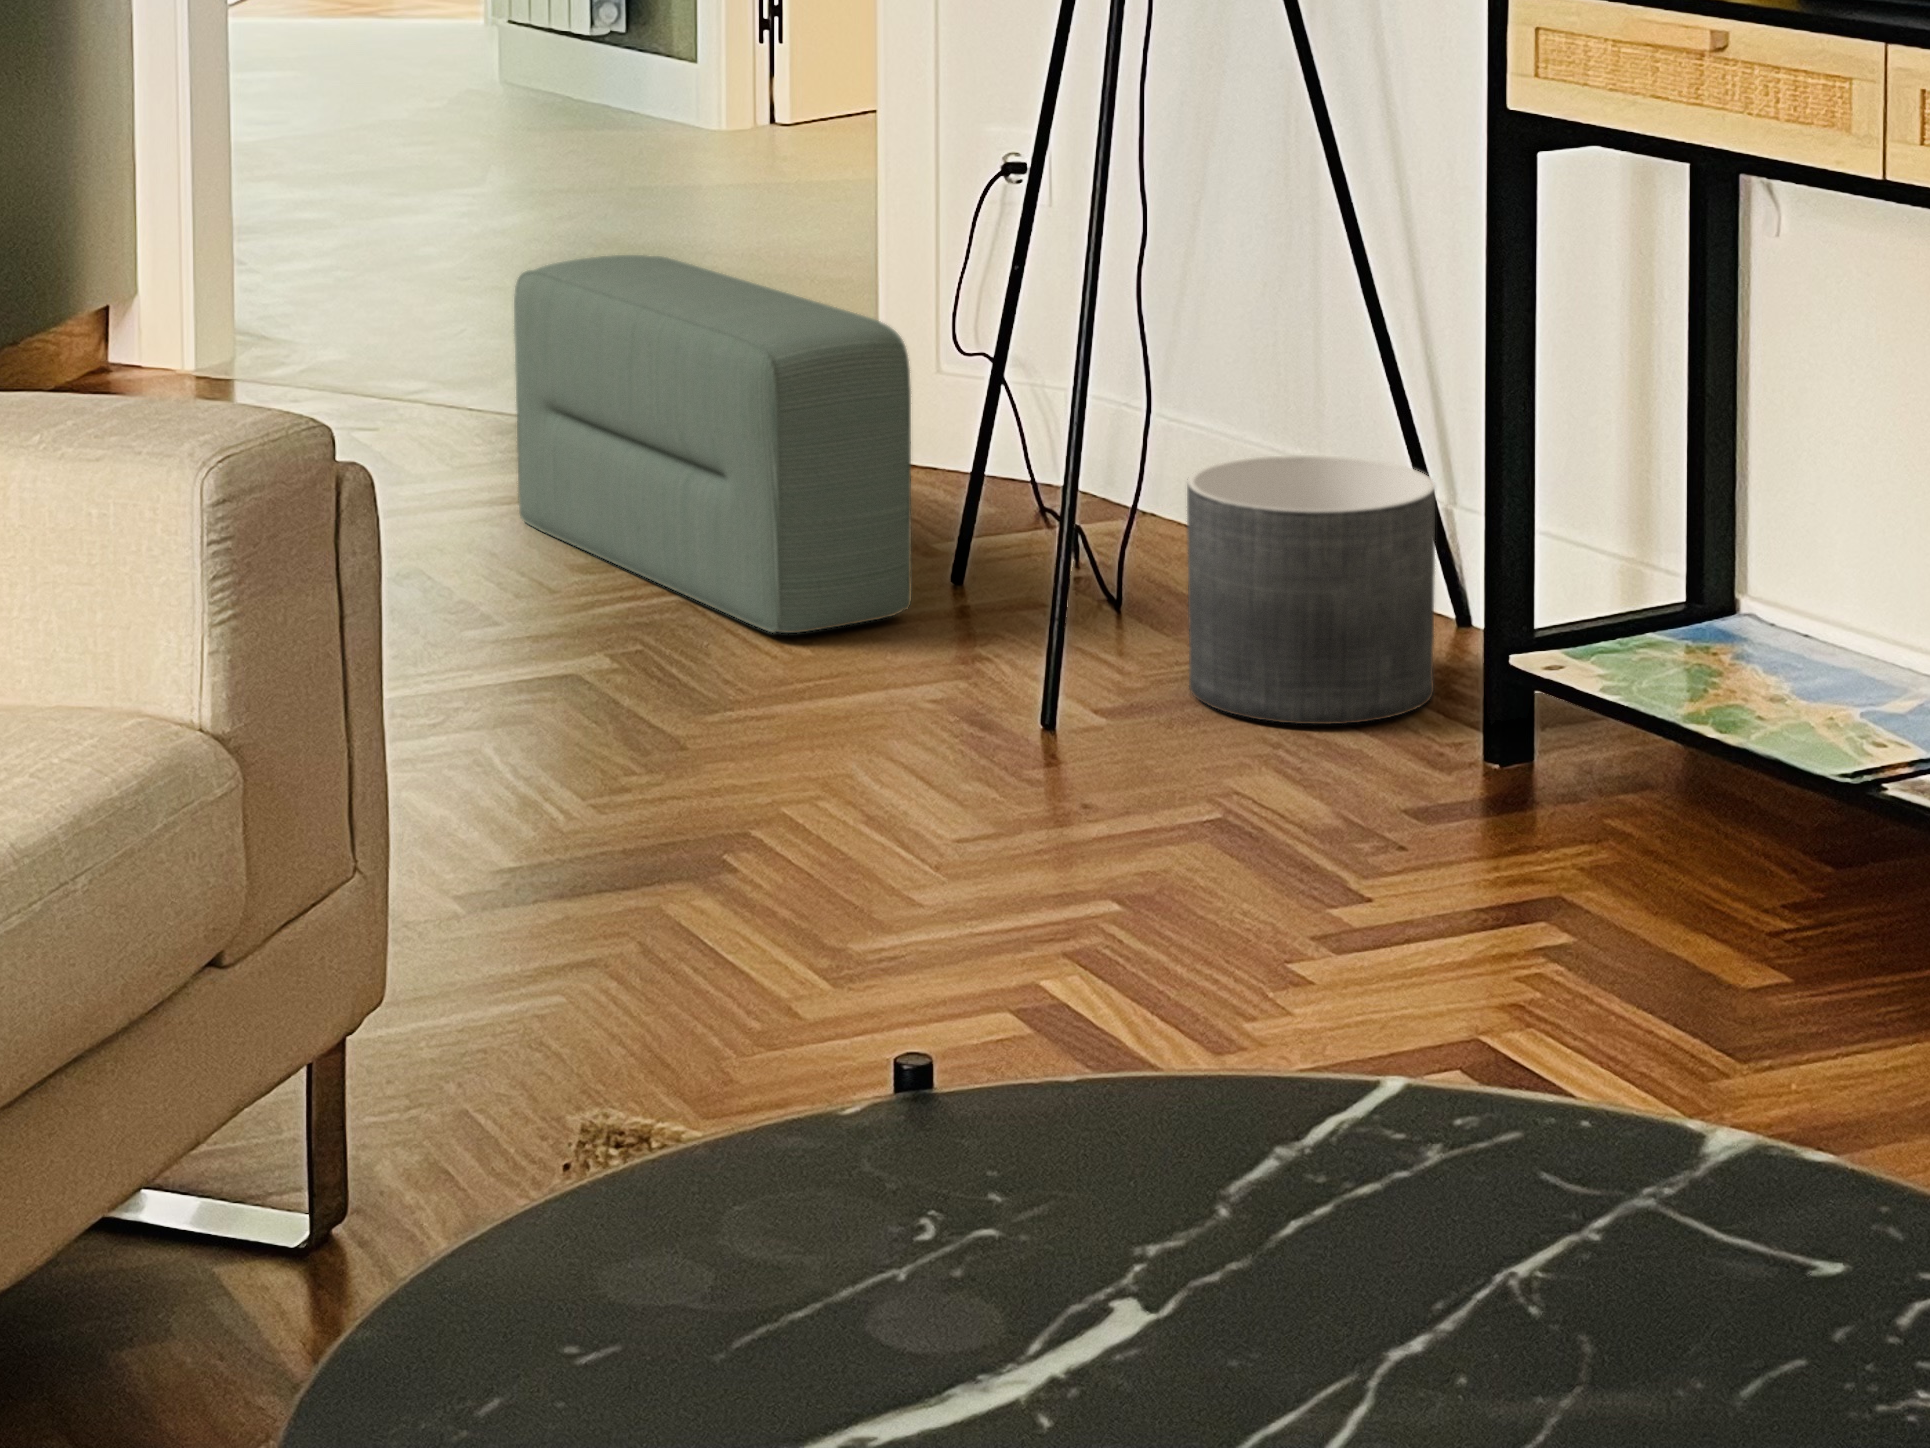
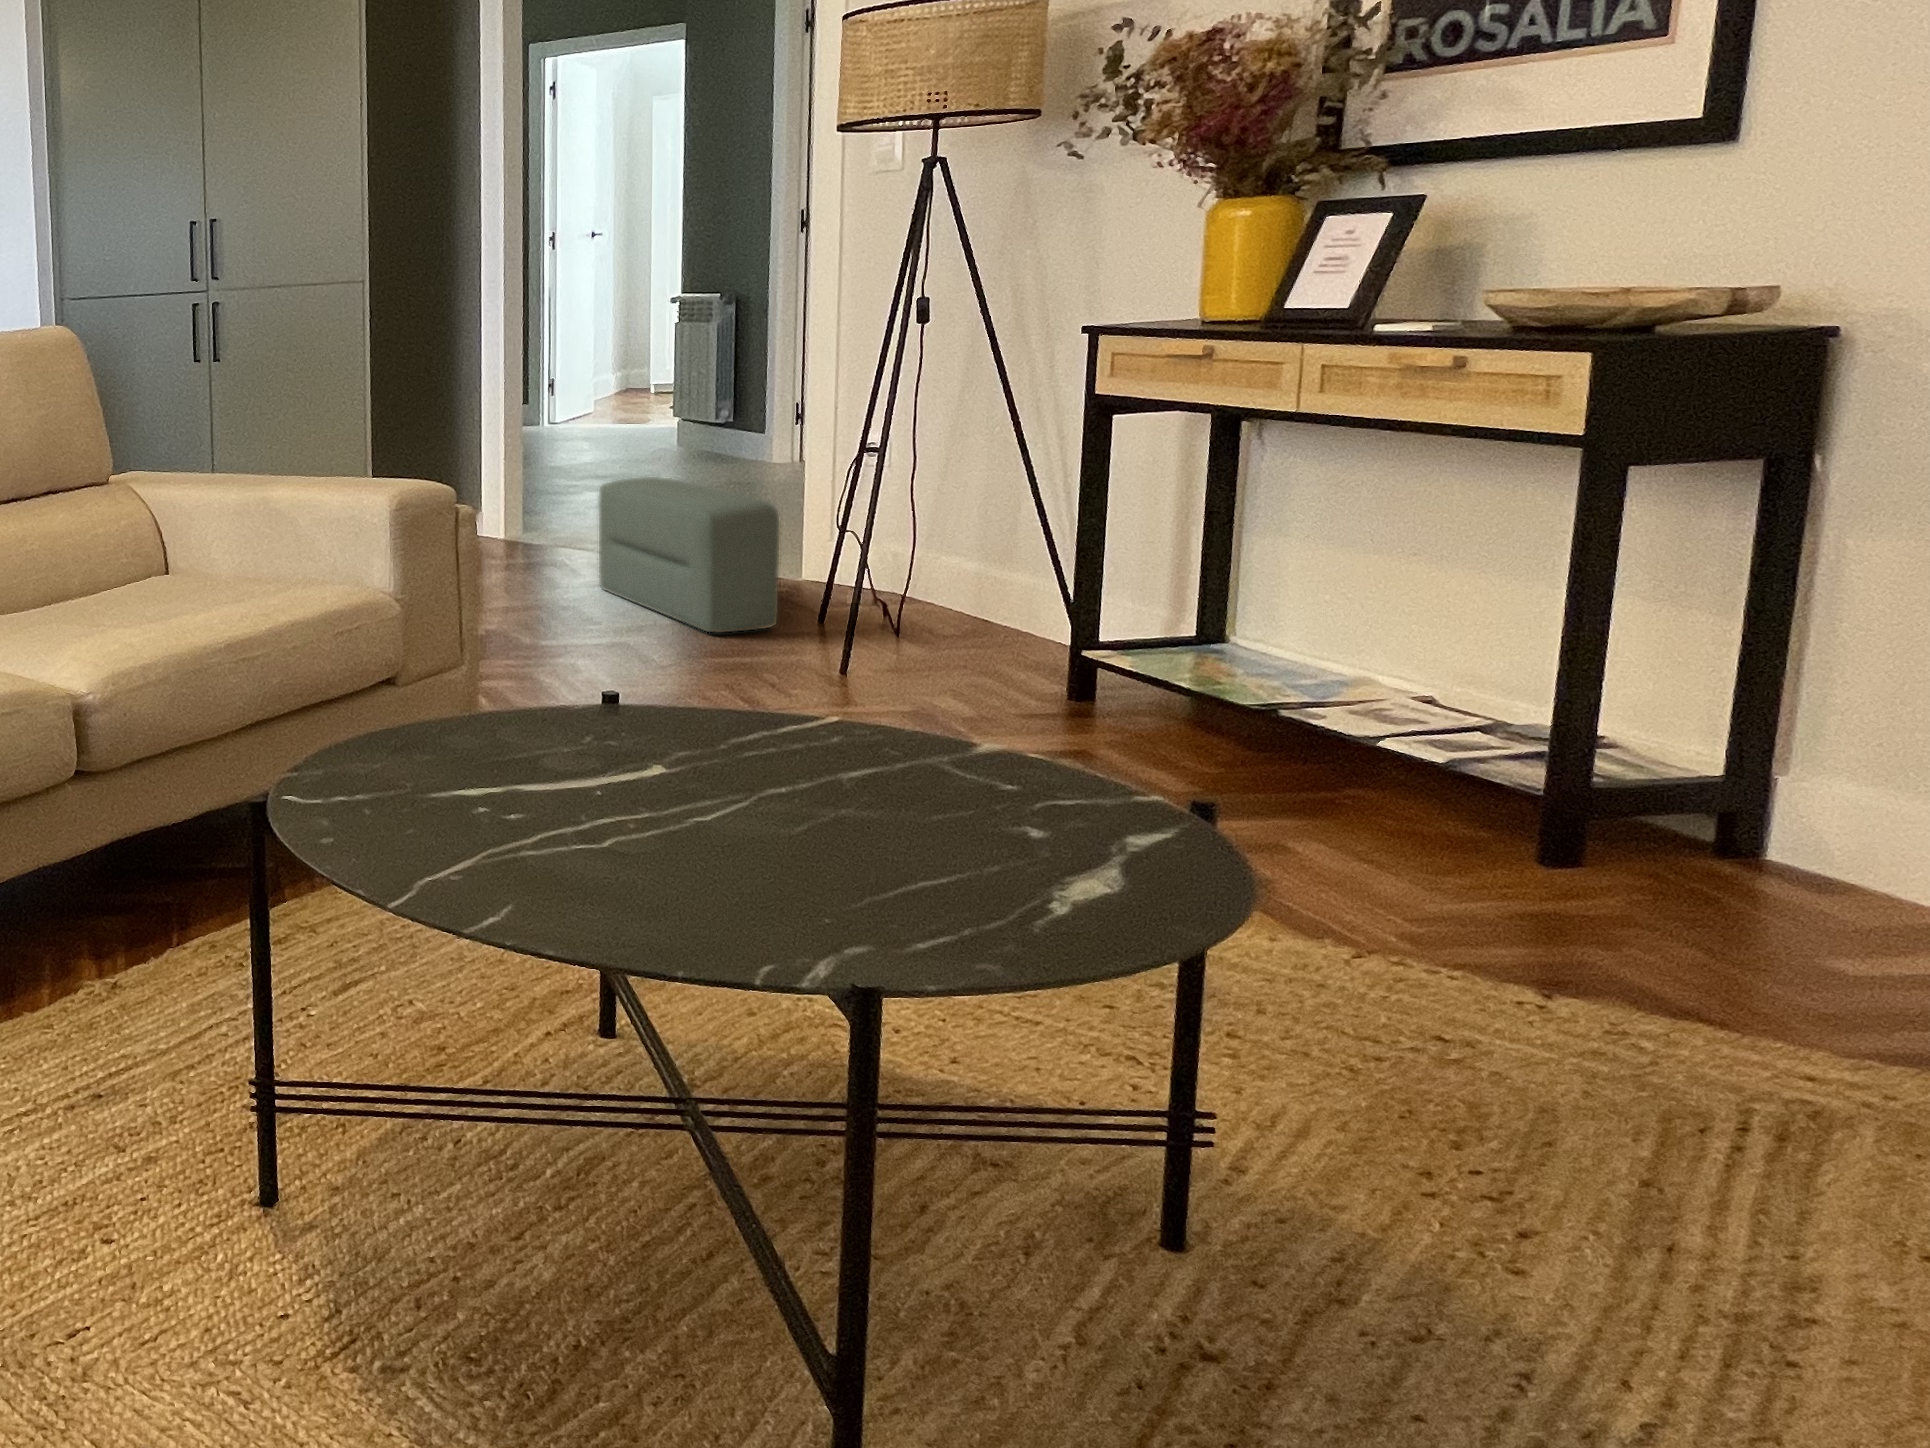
planter: present [1187,455,1435,724] -> none [912,561,1049,679]

